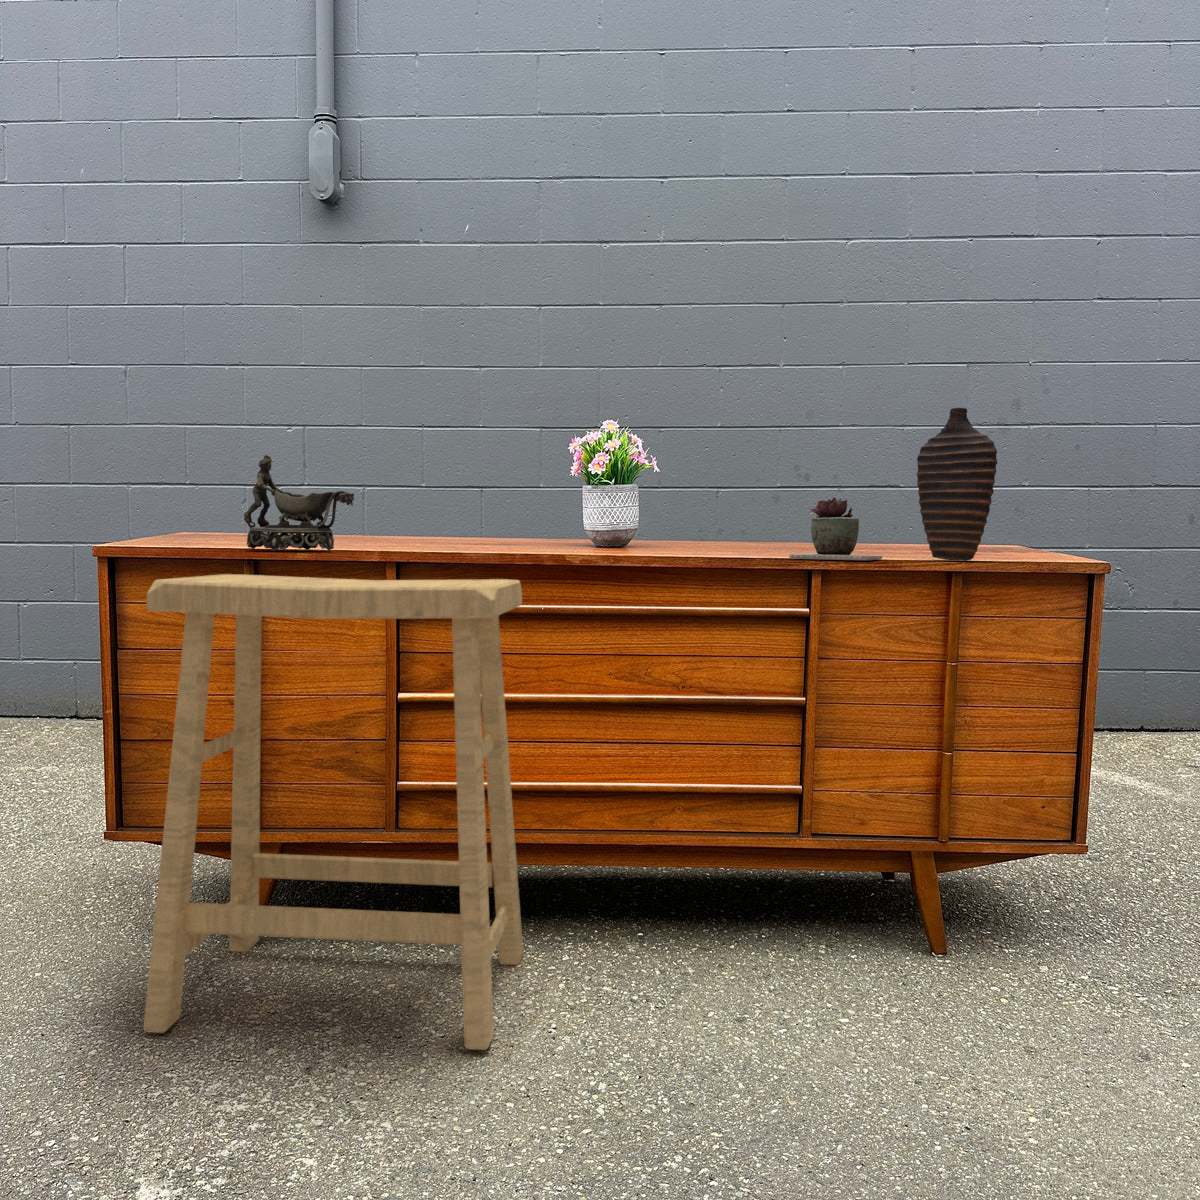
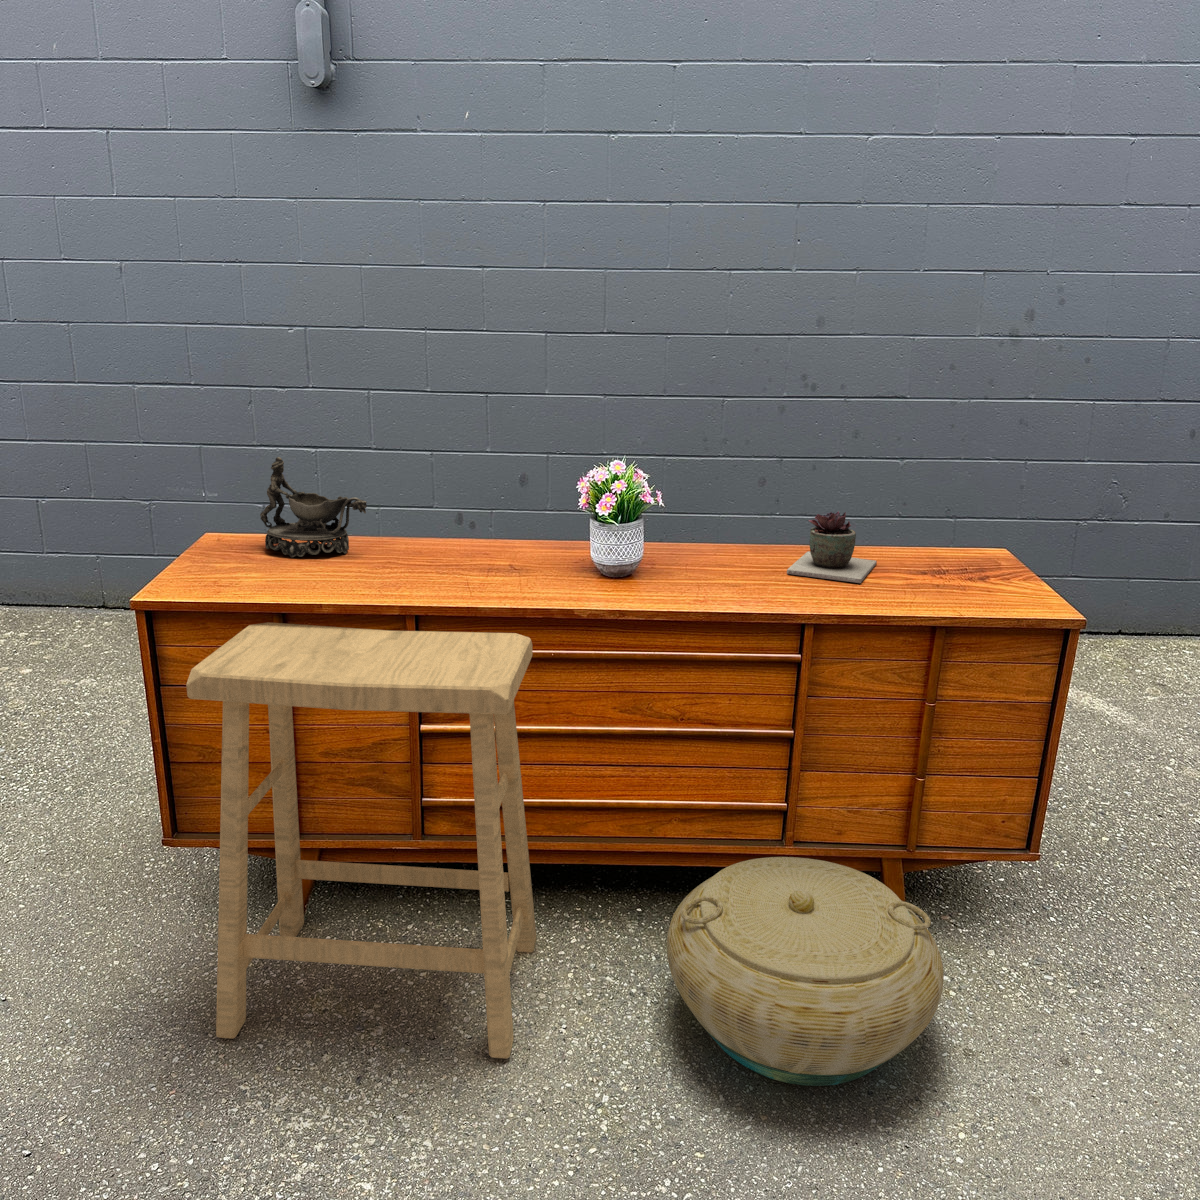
decorative vase: present [917,408,997,561] -> none [916,422,995,572]
basket: none [672,840,993,1072] -> present [667,857,944,1086]

